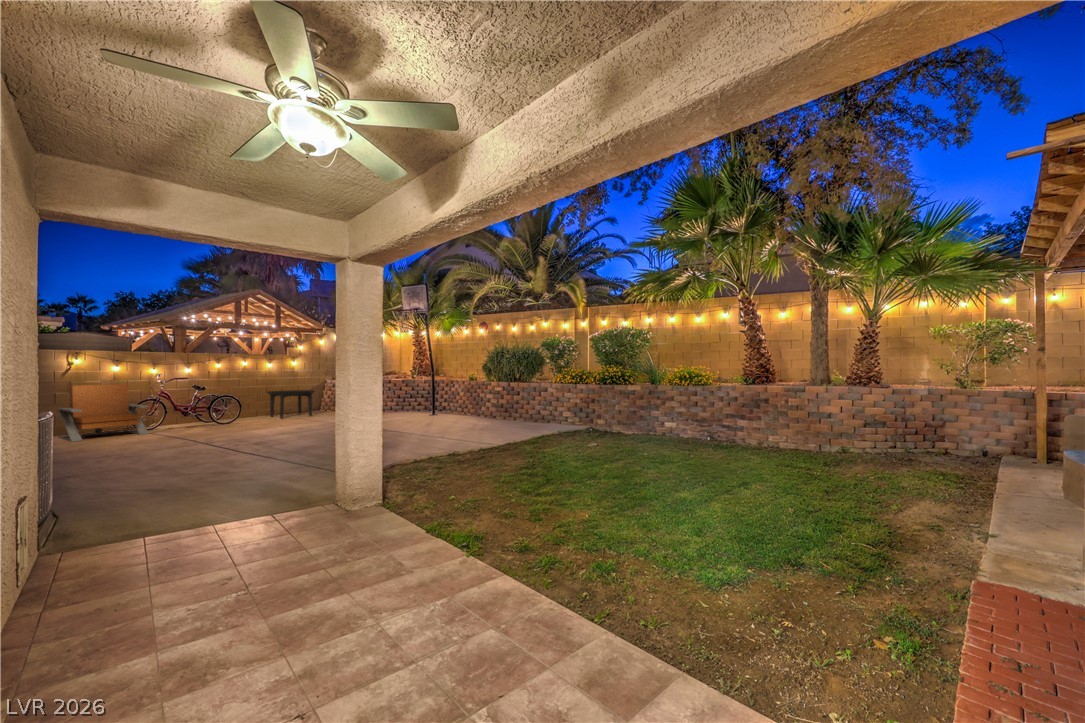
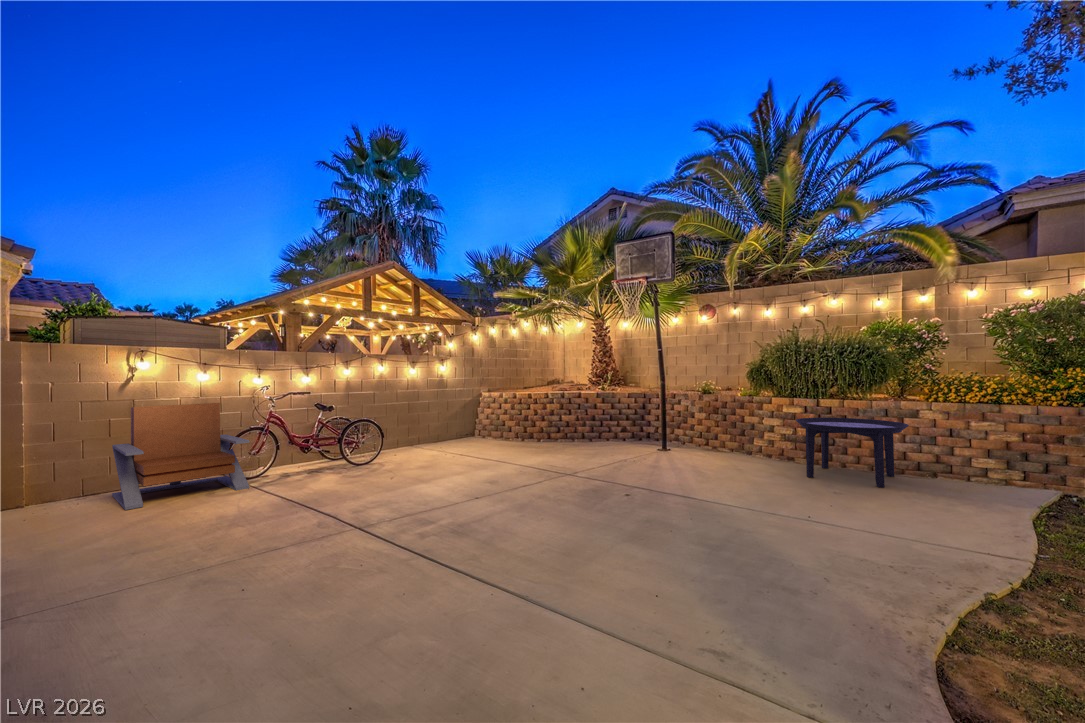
round table: present [266,390,315,419] -> present [796,418,909,487]

